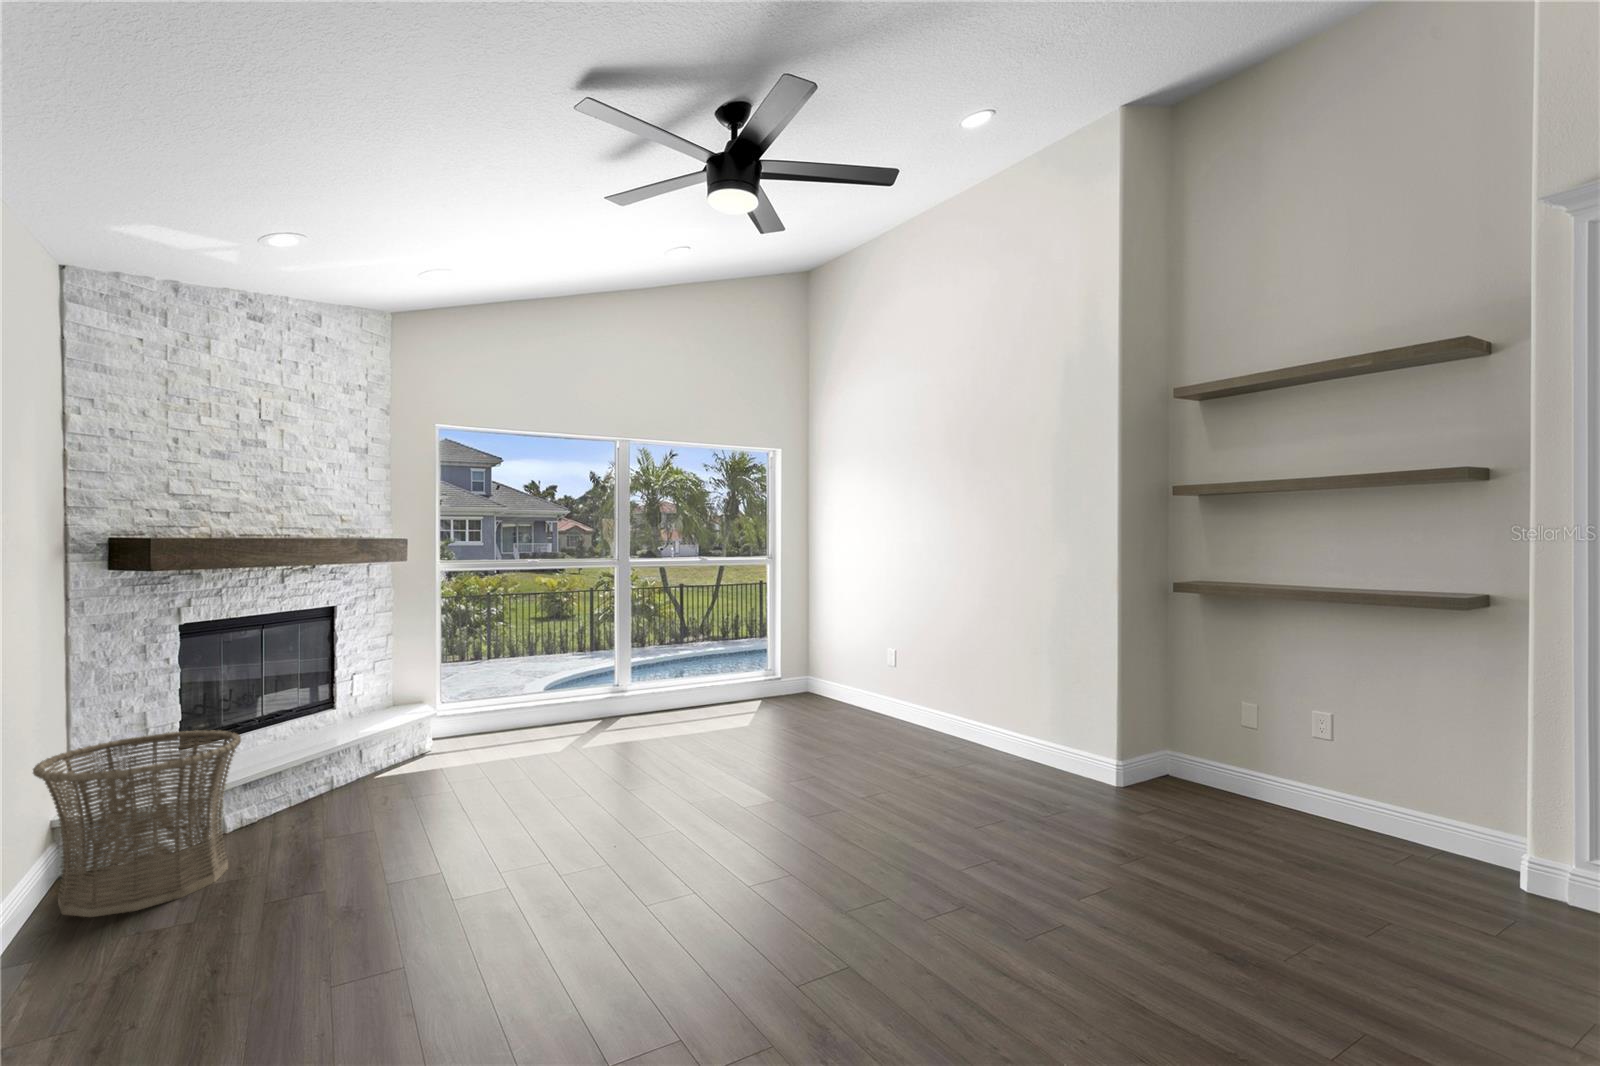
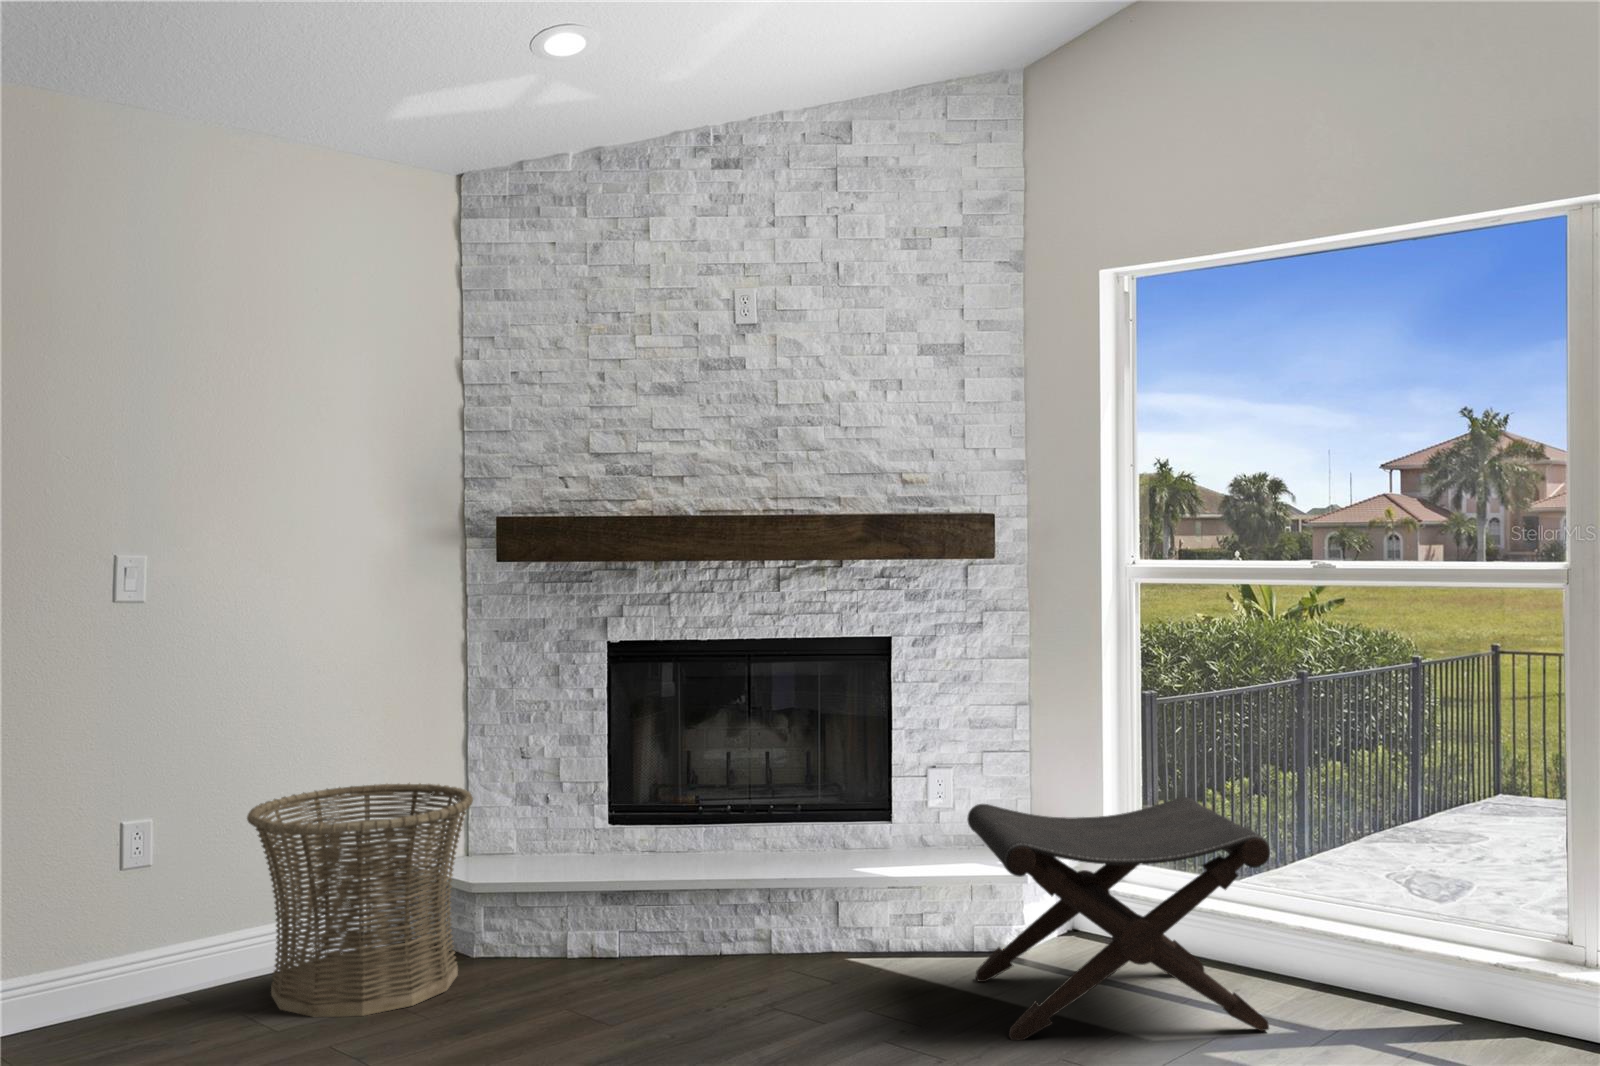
footstool: none [442,661,574,763] -> present [967,797,1270,1040]

